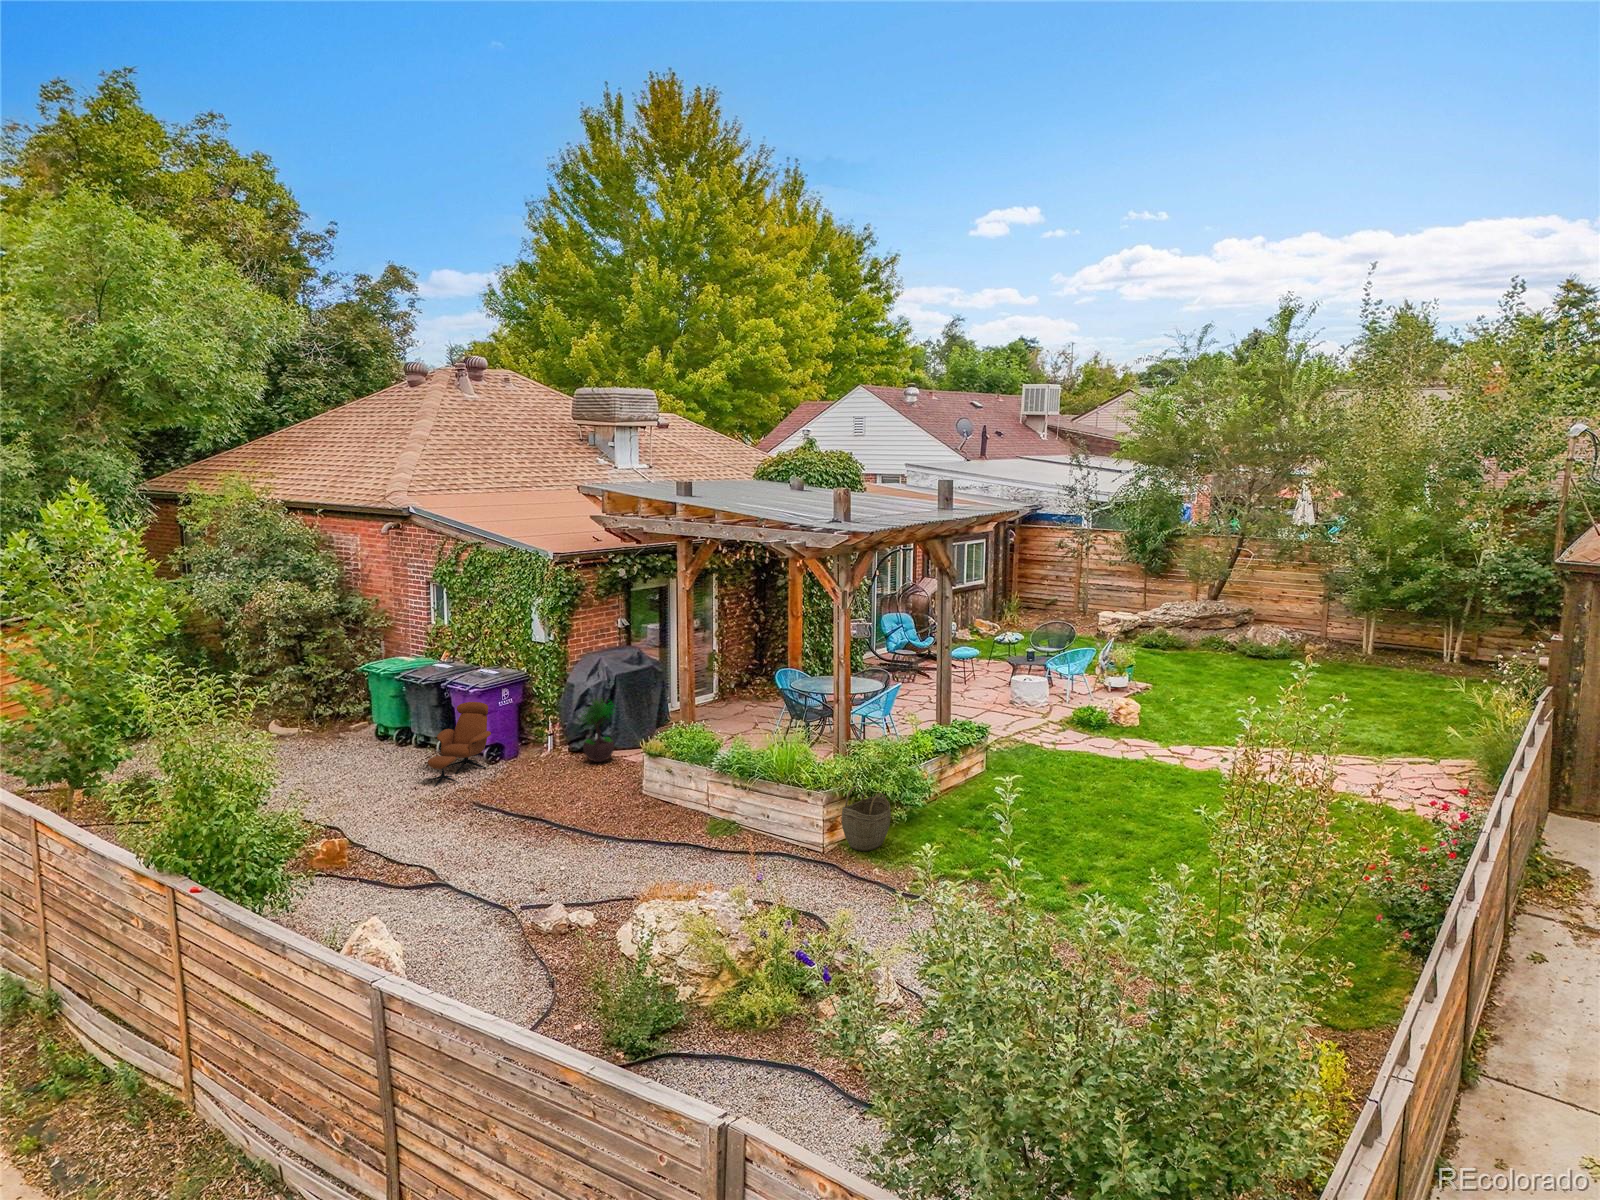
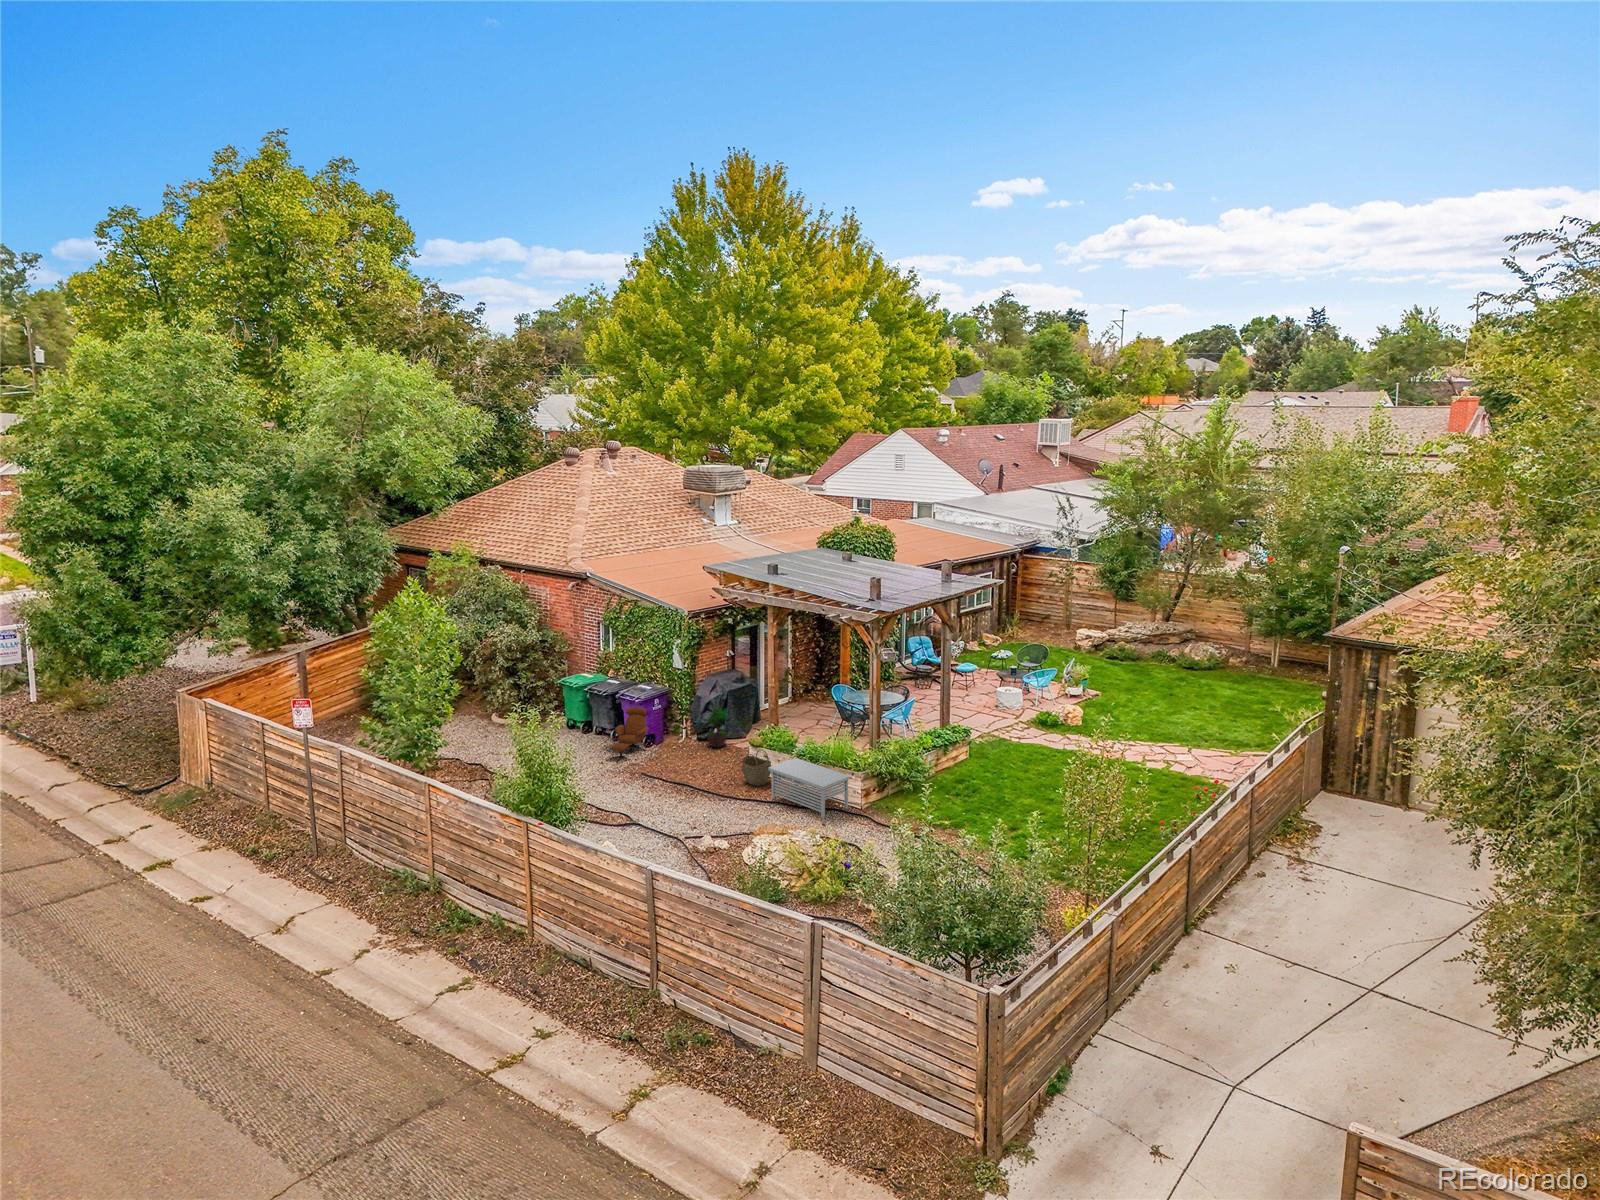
storage bench: none [671,770,806,868] -> present [768,758,851,818]
woven basket: present [842,786,891,851] -> present [742,749,771,786]

